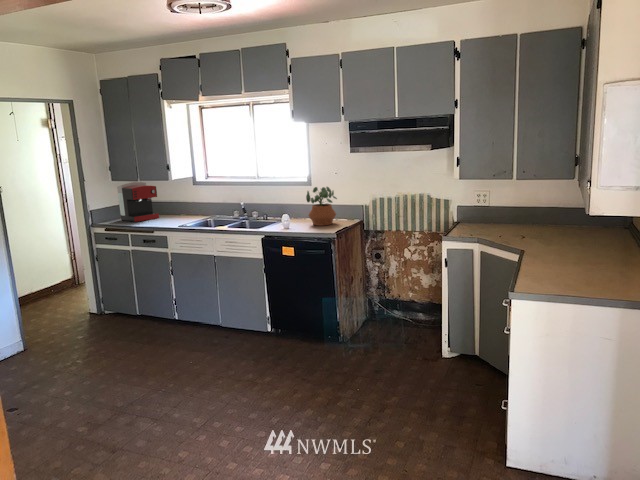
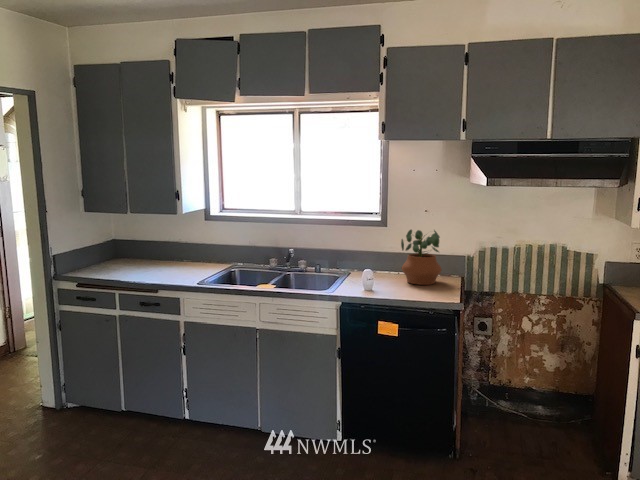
coffee maker: present [117,182,159,222] -> none [91,213,152,271]

